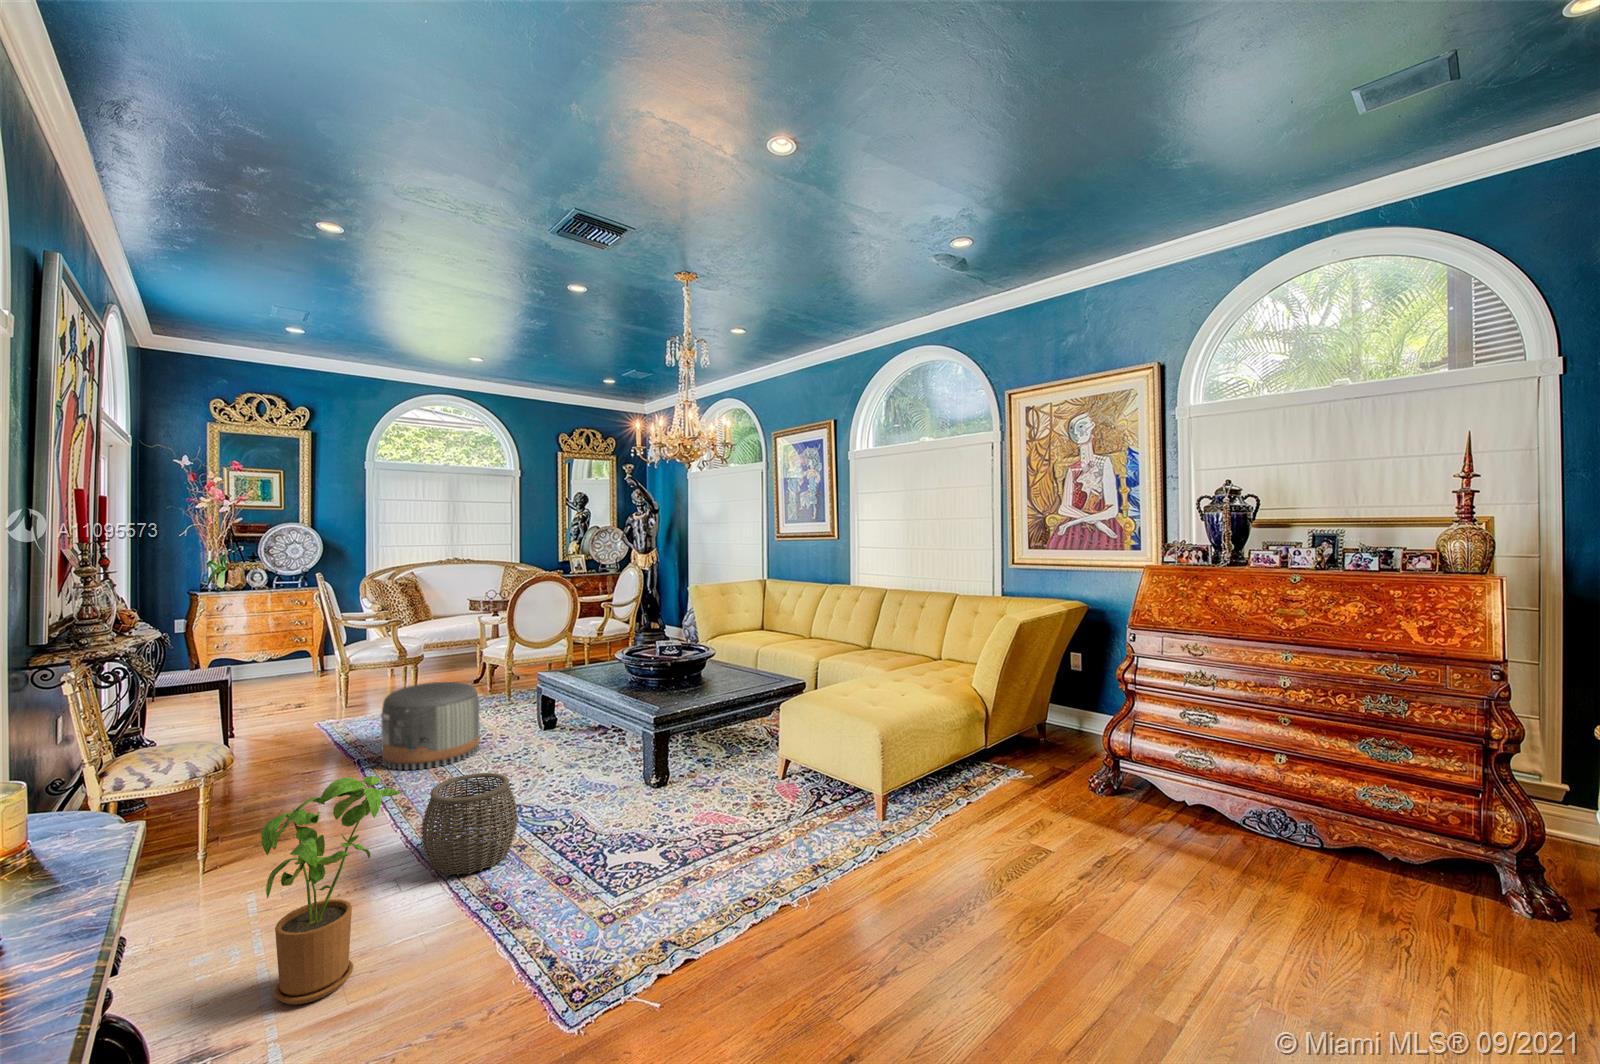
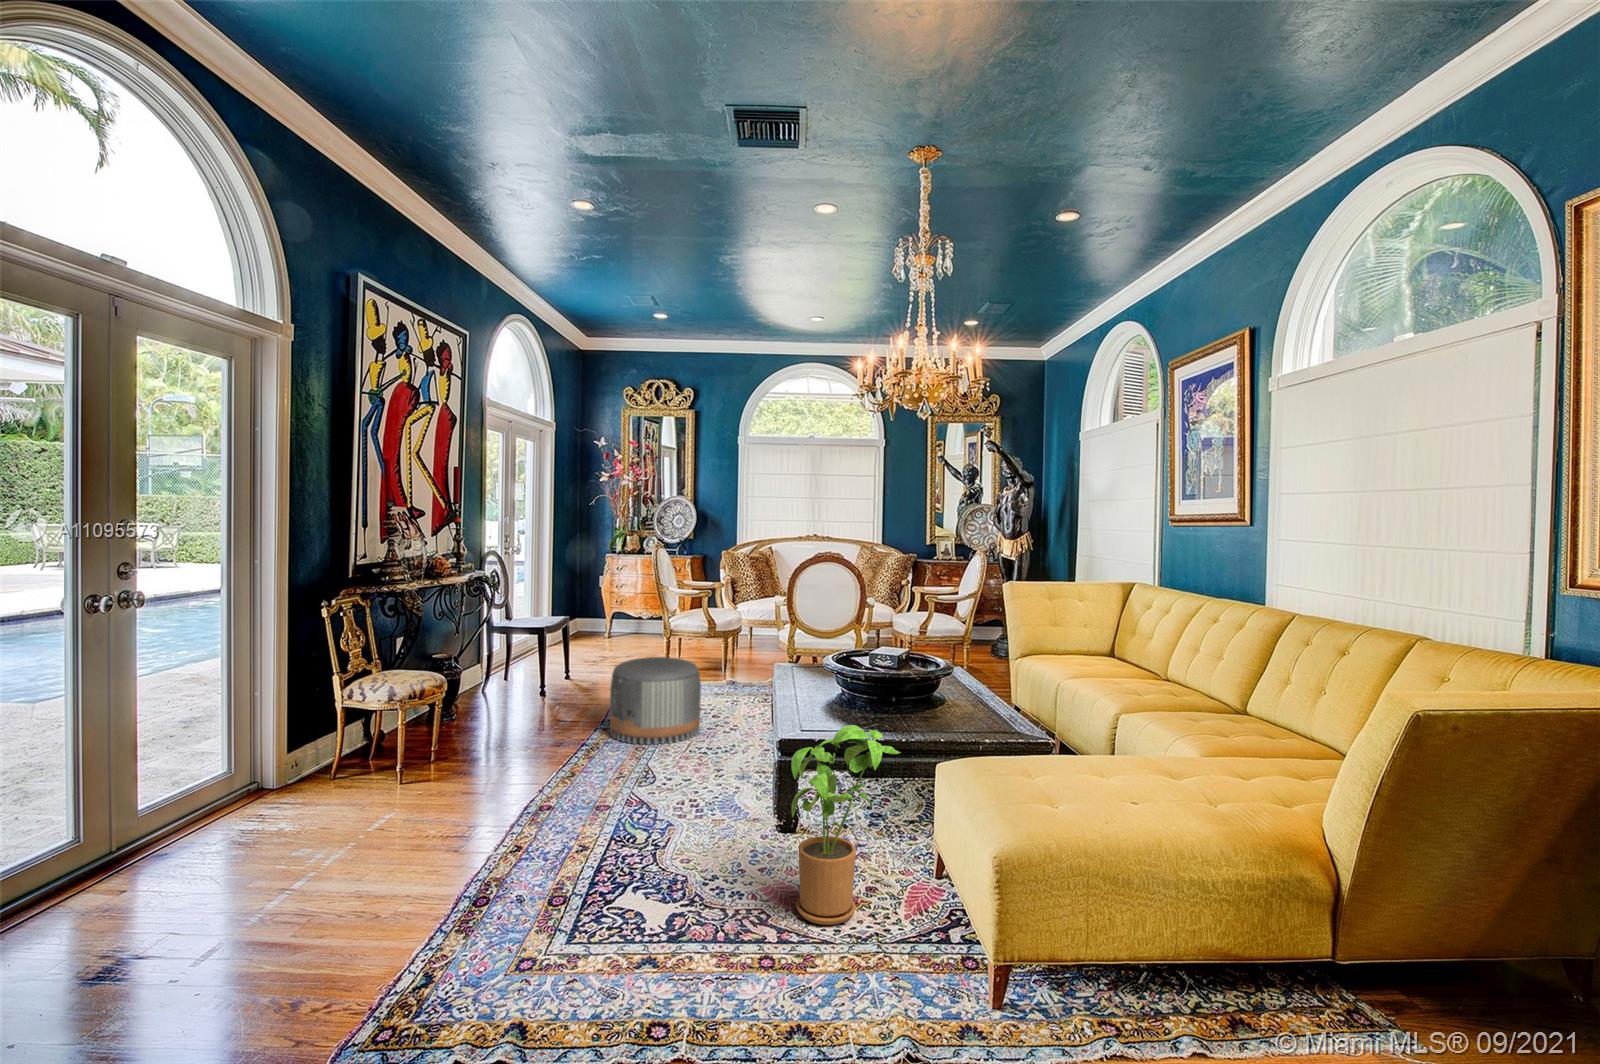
woven basket: present [421,773,518,876] -> none [481,753,581,859]
house plant: present [261,776,402,1005] -> present [791,725,901,925]

